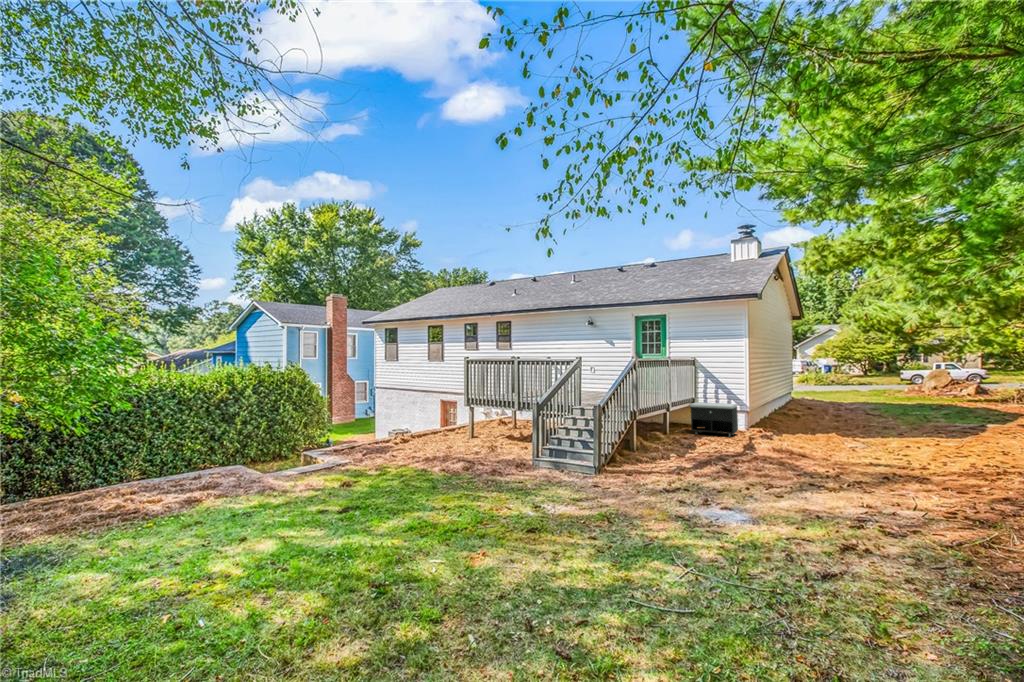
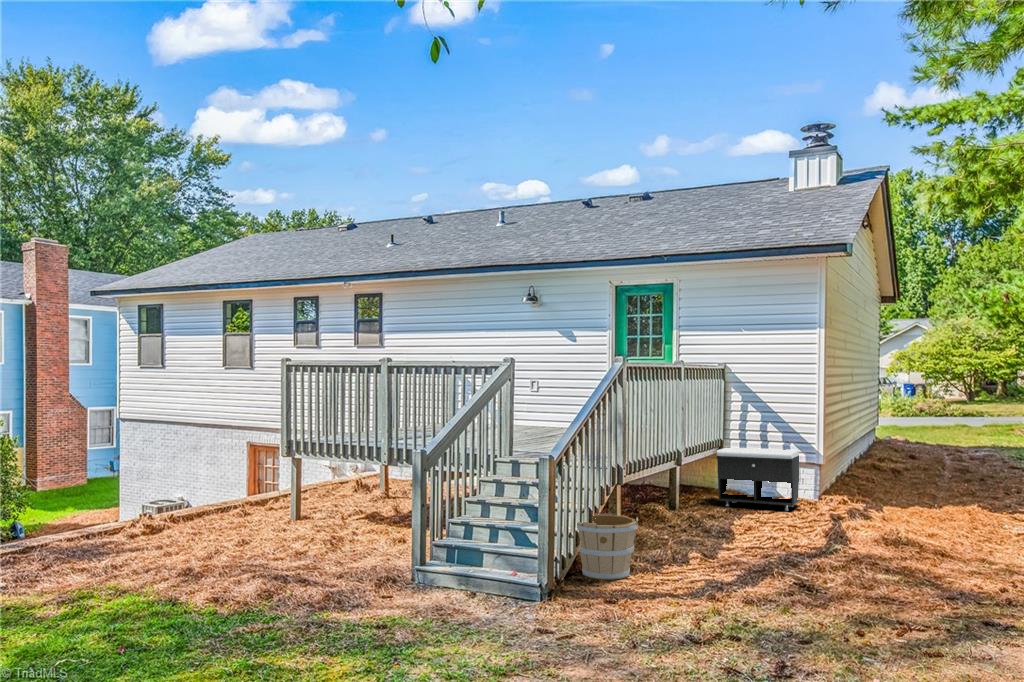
wooden bucket: none [611,435,644,467] -> present [577,513,638,580]

